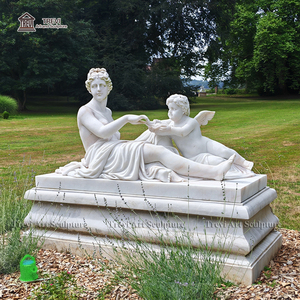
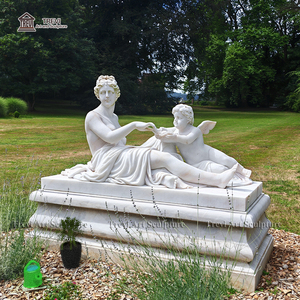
potted plant: none [47,212,83,266] -> present [55,217,85,269]

